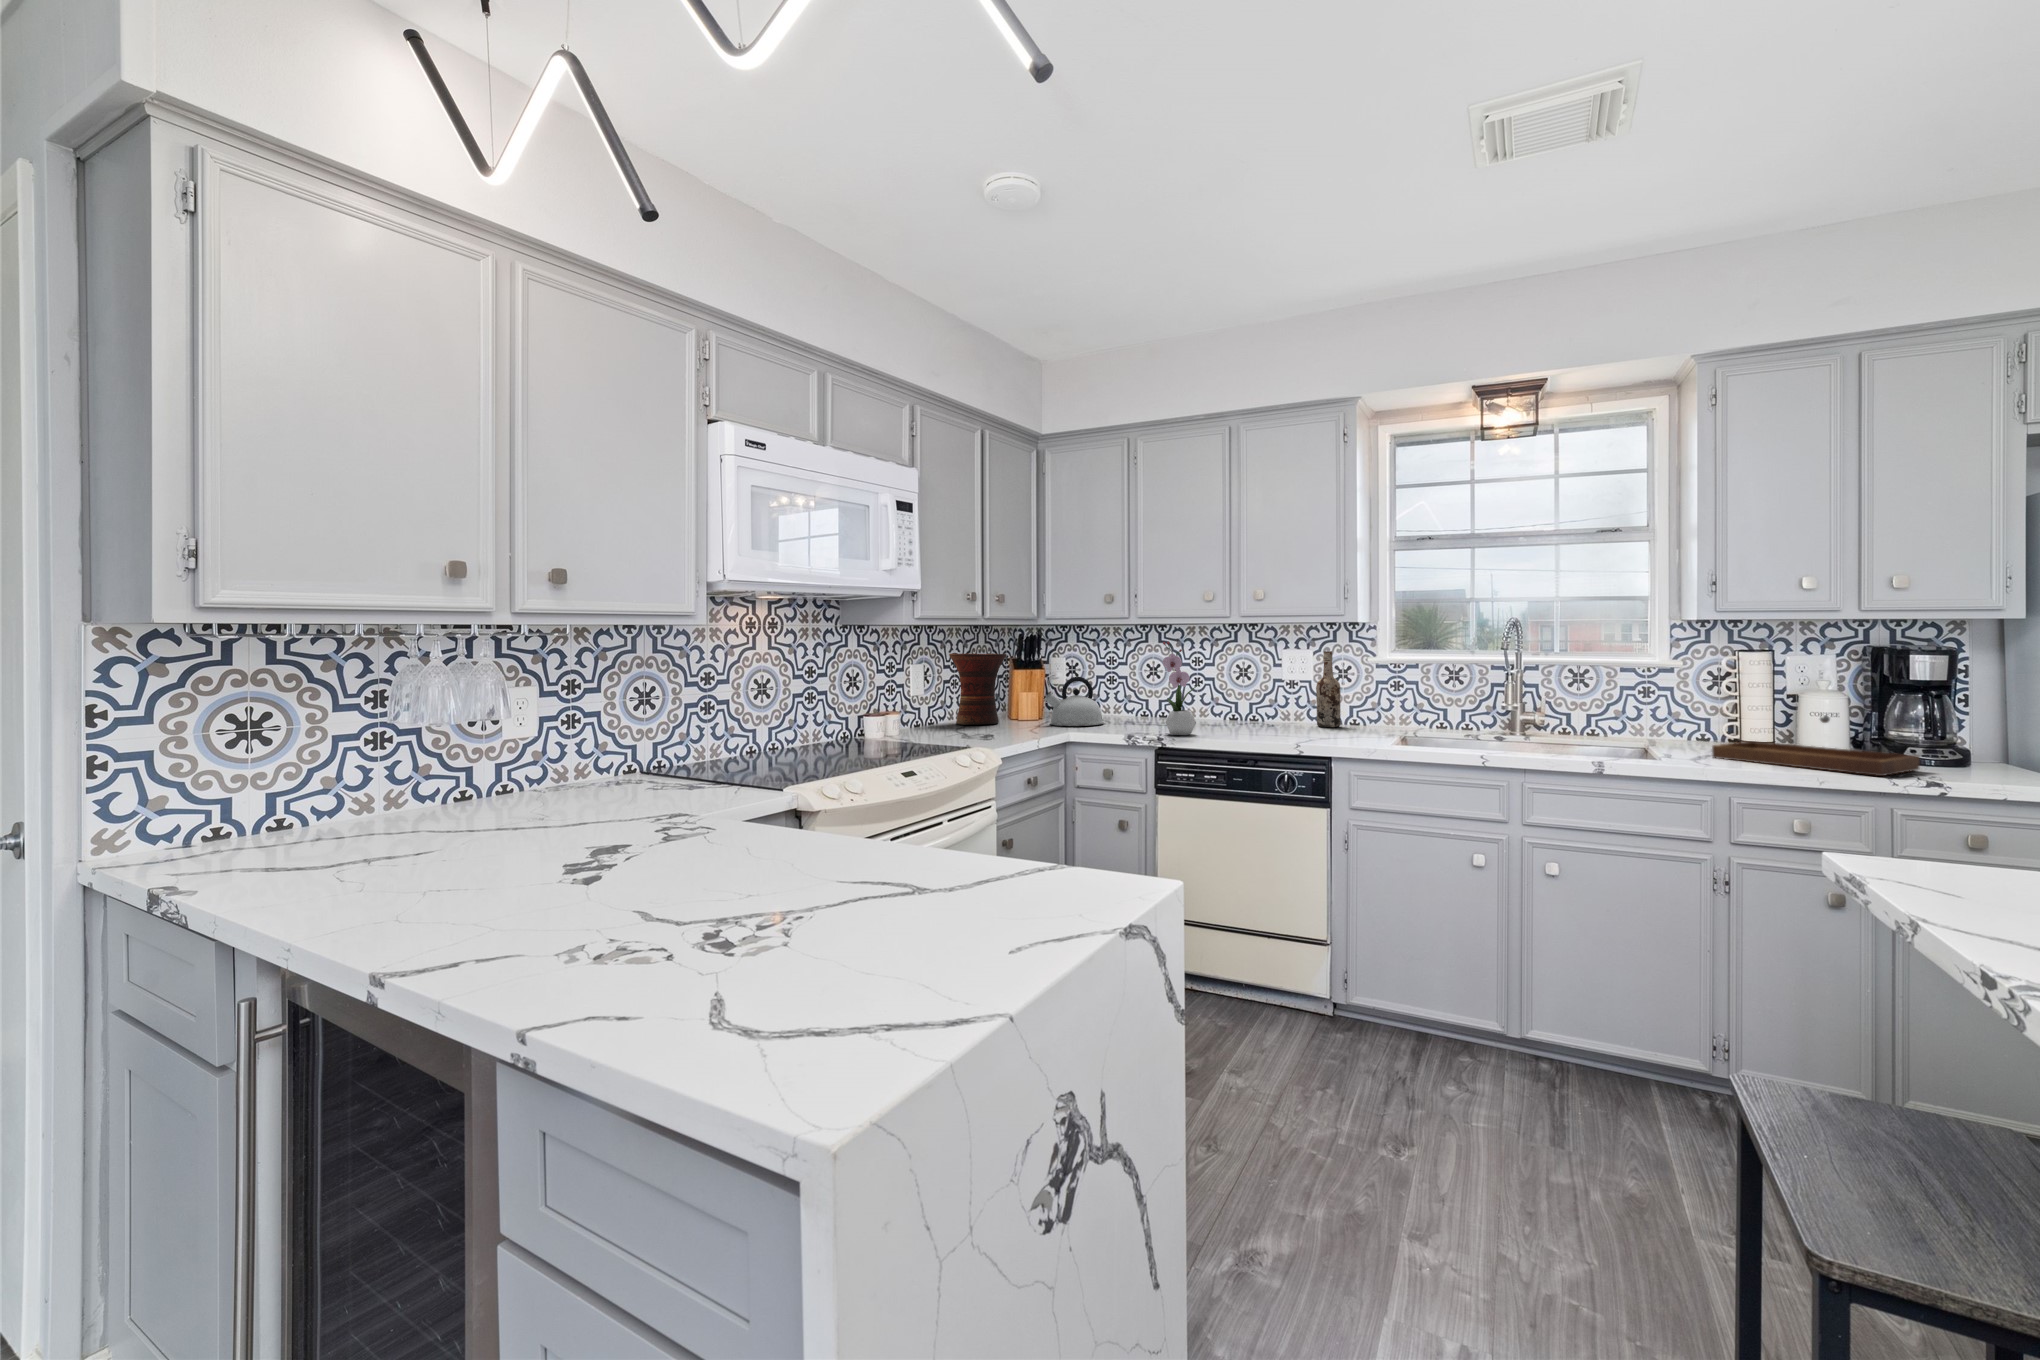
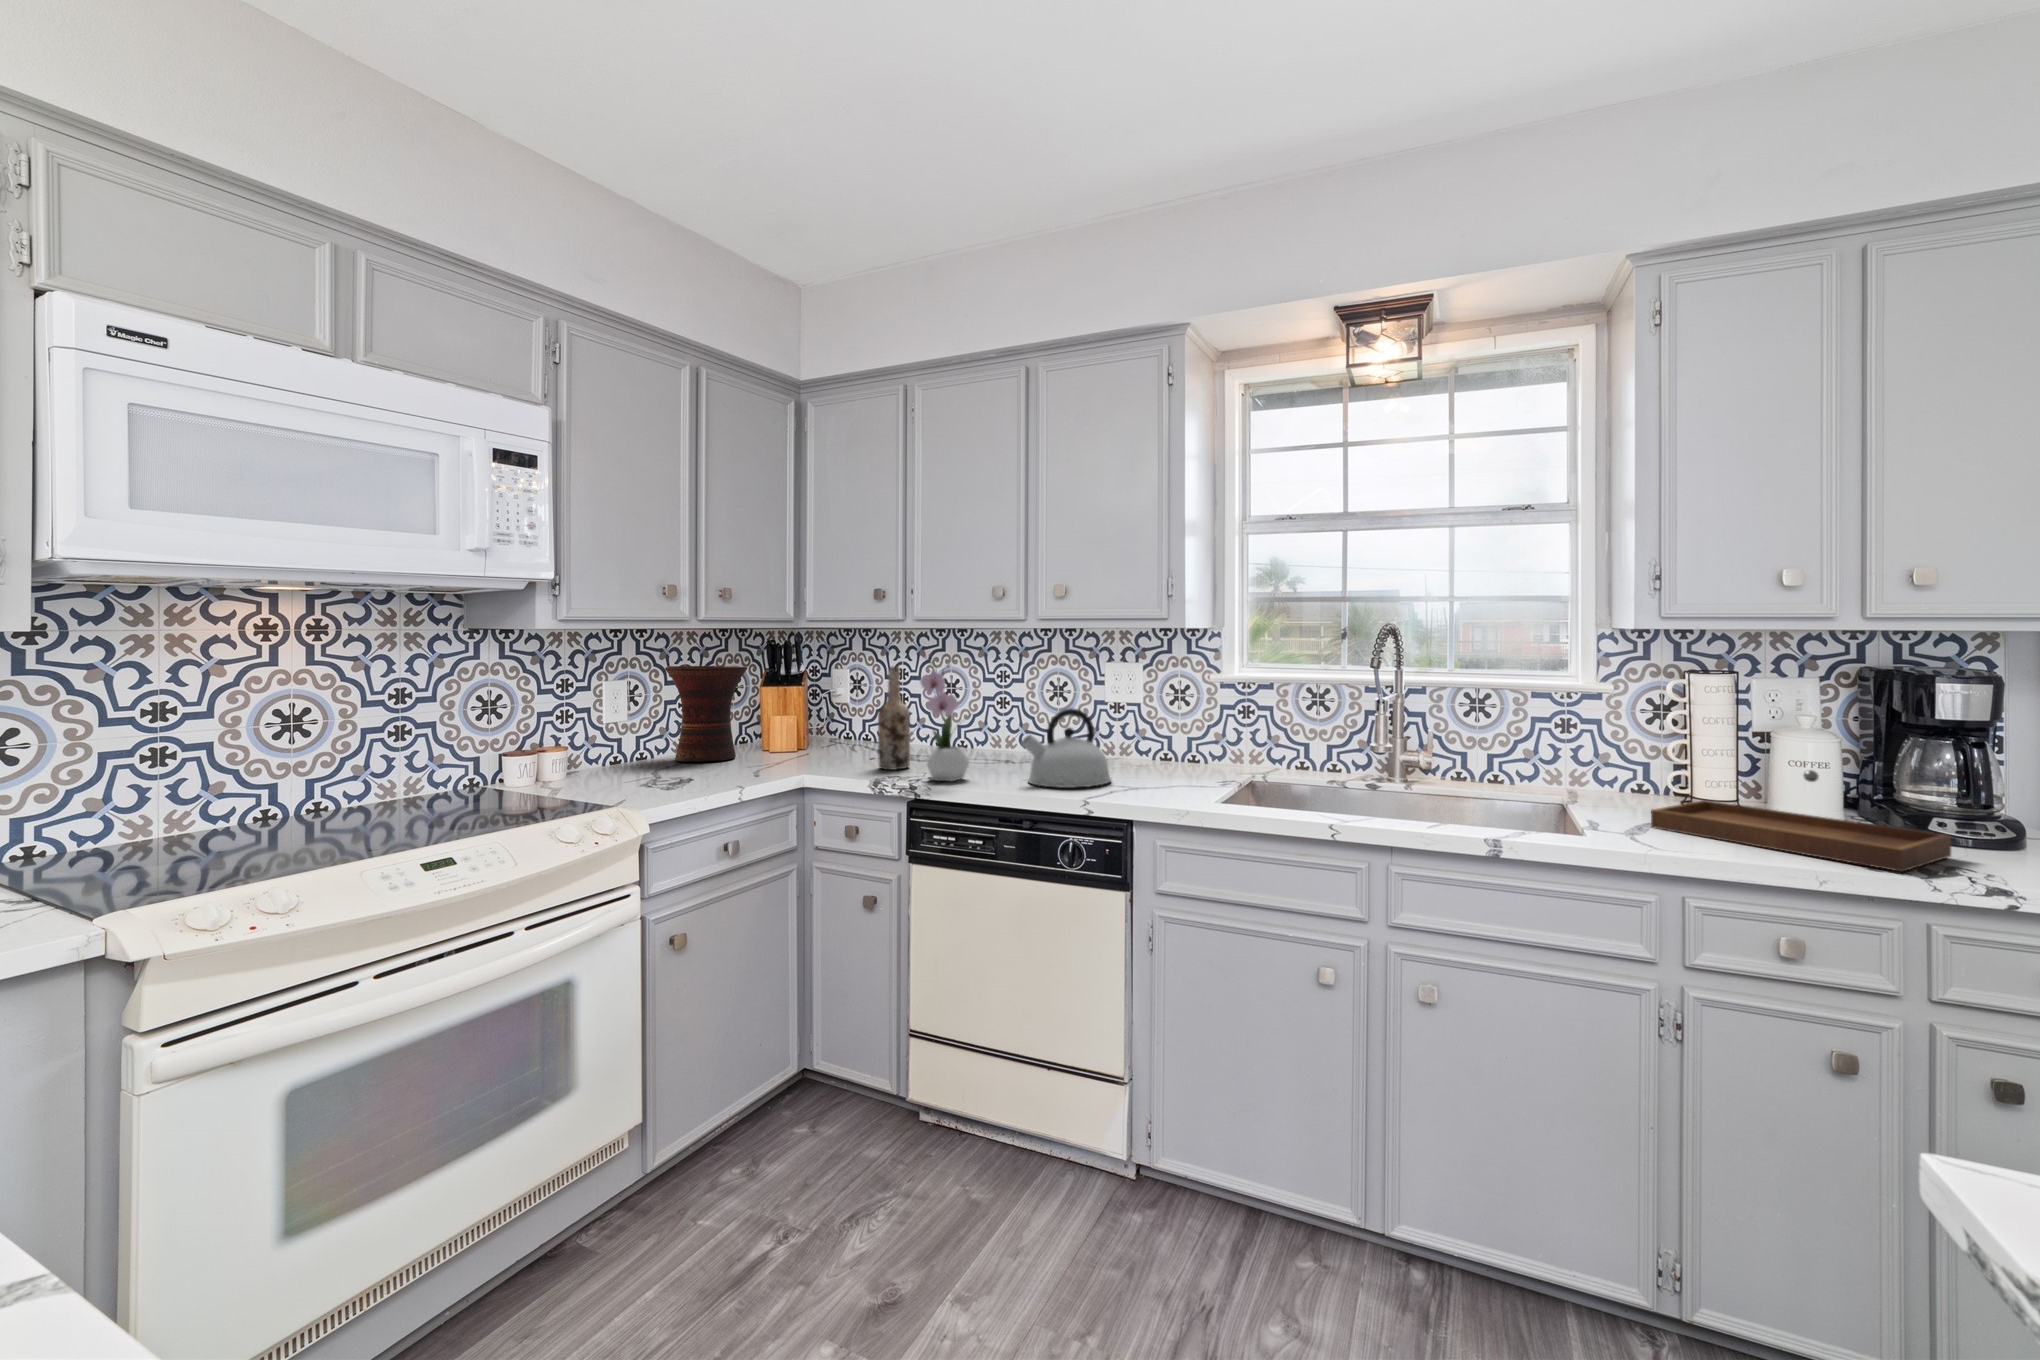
wine bottle: present [1316,651,1341,727] -> present [878,667,910,770]
kettle: present [1045,677,1104,726] -> present [1022,709,1111,788]

